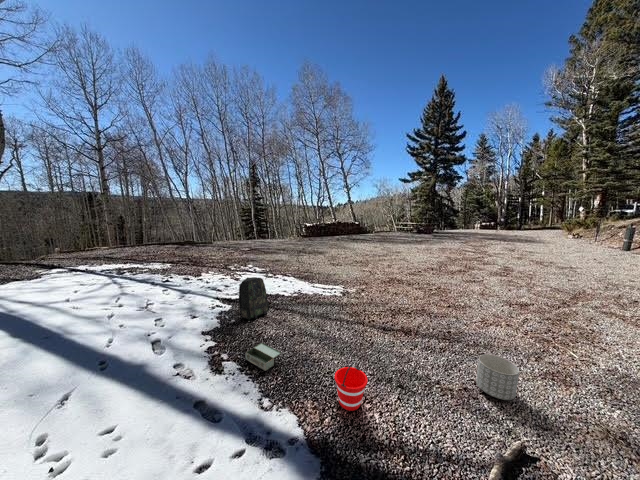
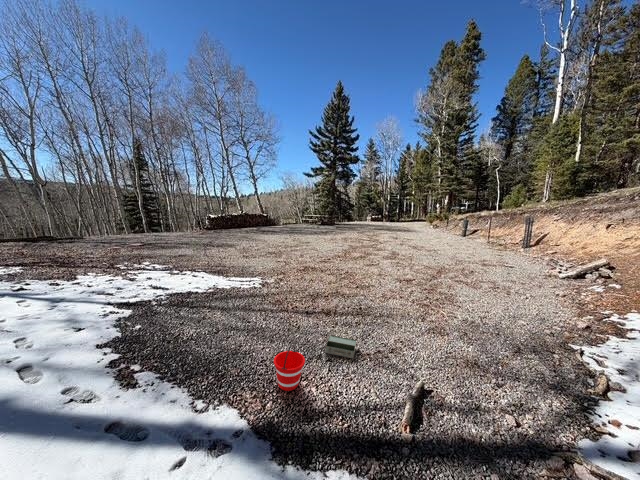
backpack: present [239,277,269,319] -> none [143,274,184,325]
toolbox: present [246,343,281,371] -> present [325,335,356,358]
planter: present [476,354,519,400] -> none [385,320,415,353]

